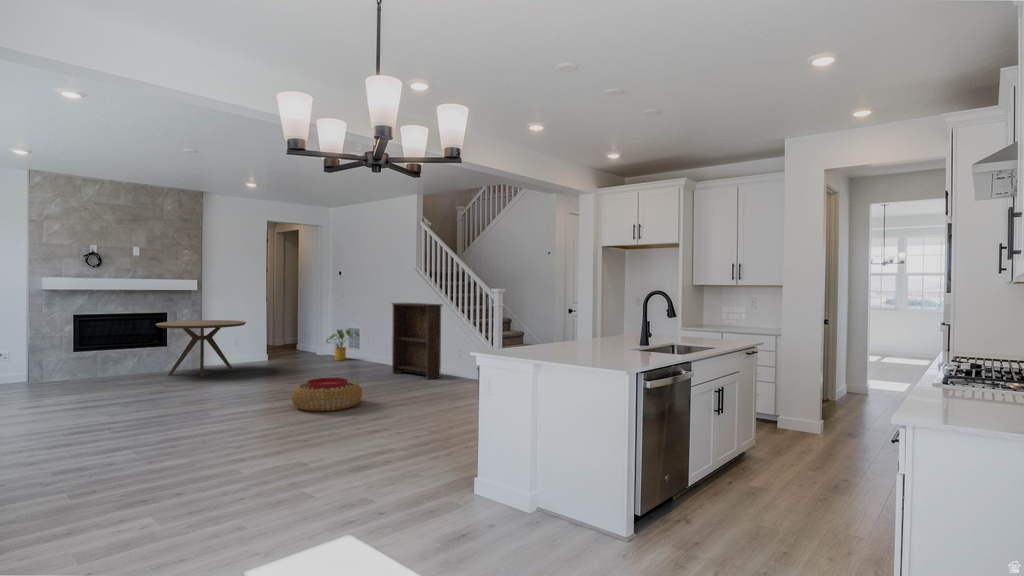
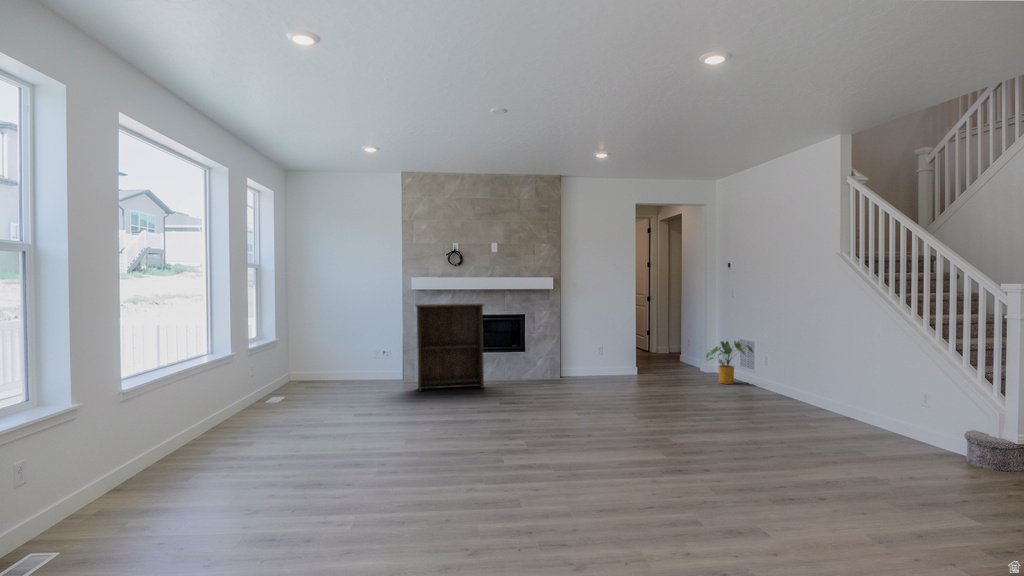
bookshelf: present [392,303,442,379] -> present [416,303,484,391]
dining table: present [156,320,246,377] -> none [508,325,602,395]
pouf: present [291,378,362,411] -> none [624,426,734,485]

